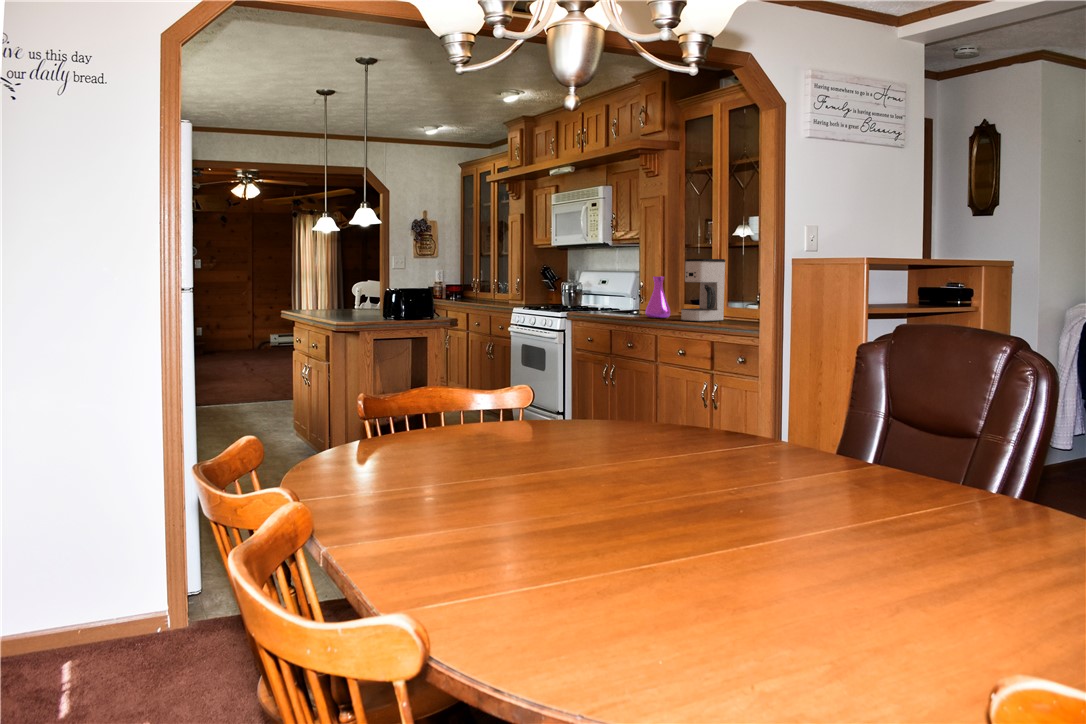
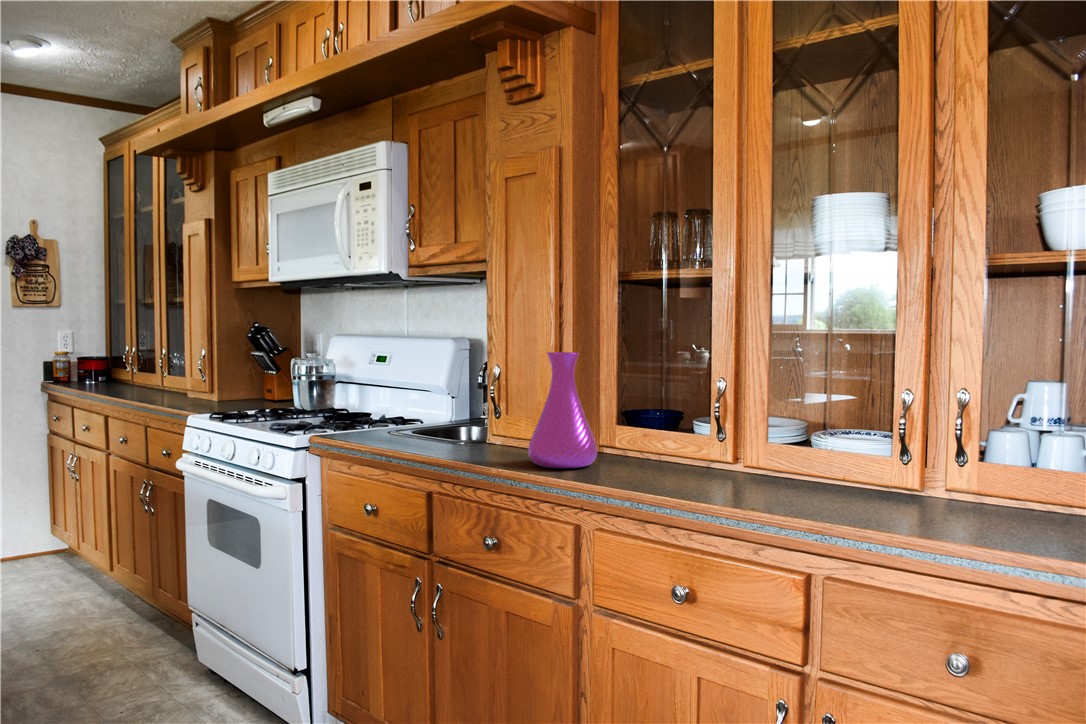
coffee maker: present [681,259,725,322] -> none [664,301,788,500]

